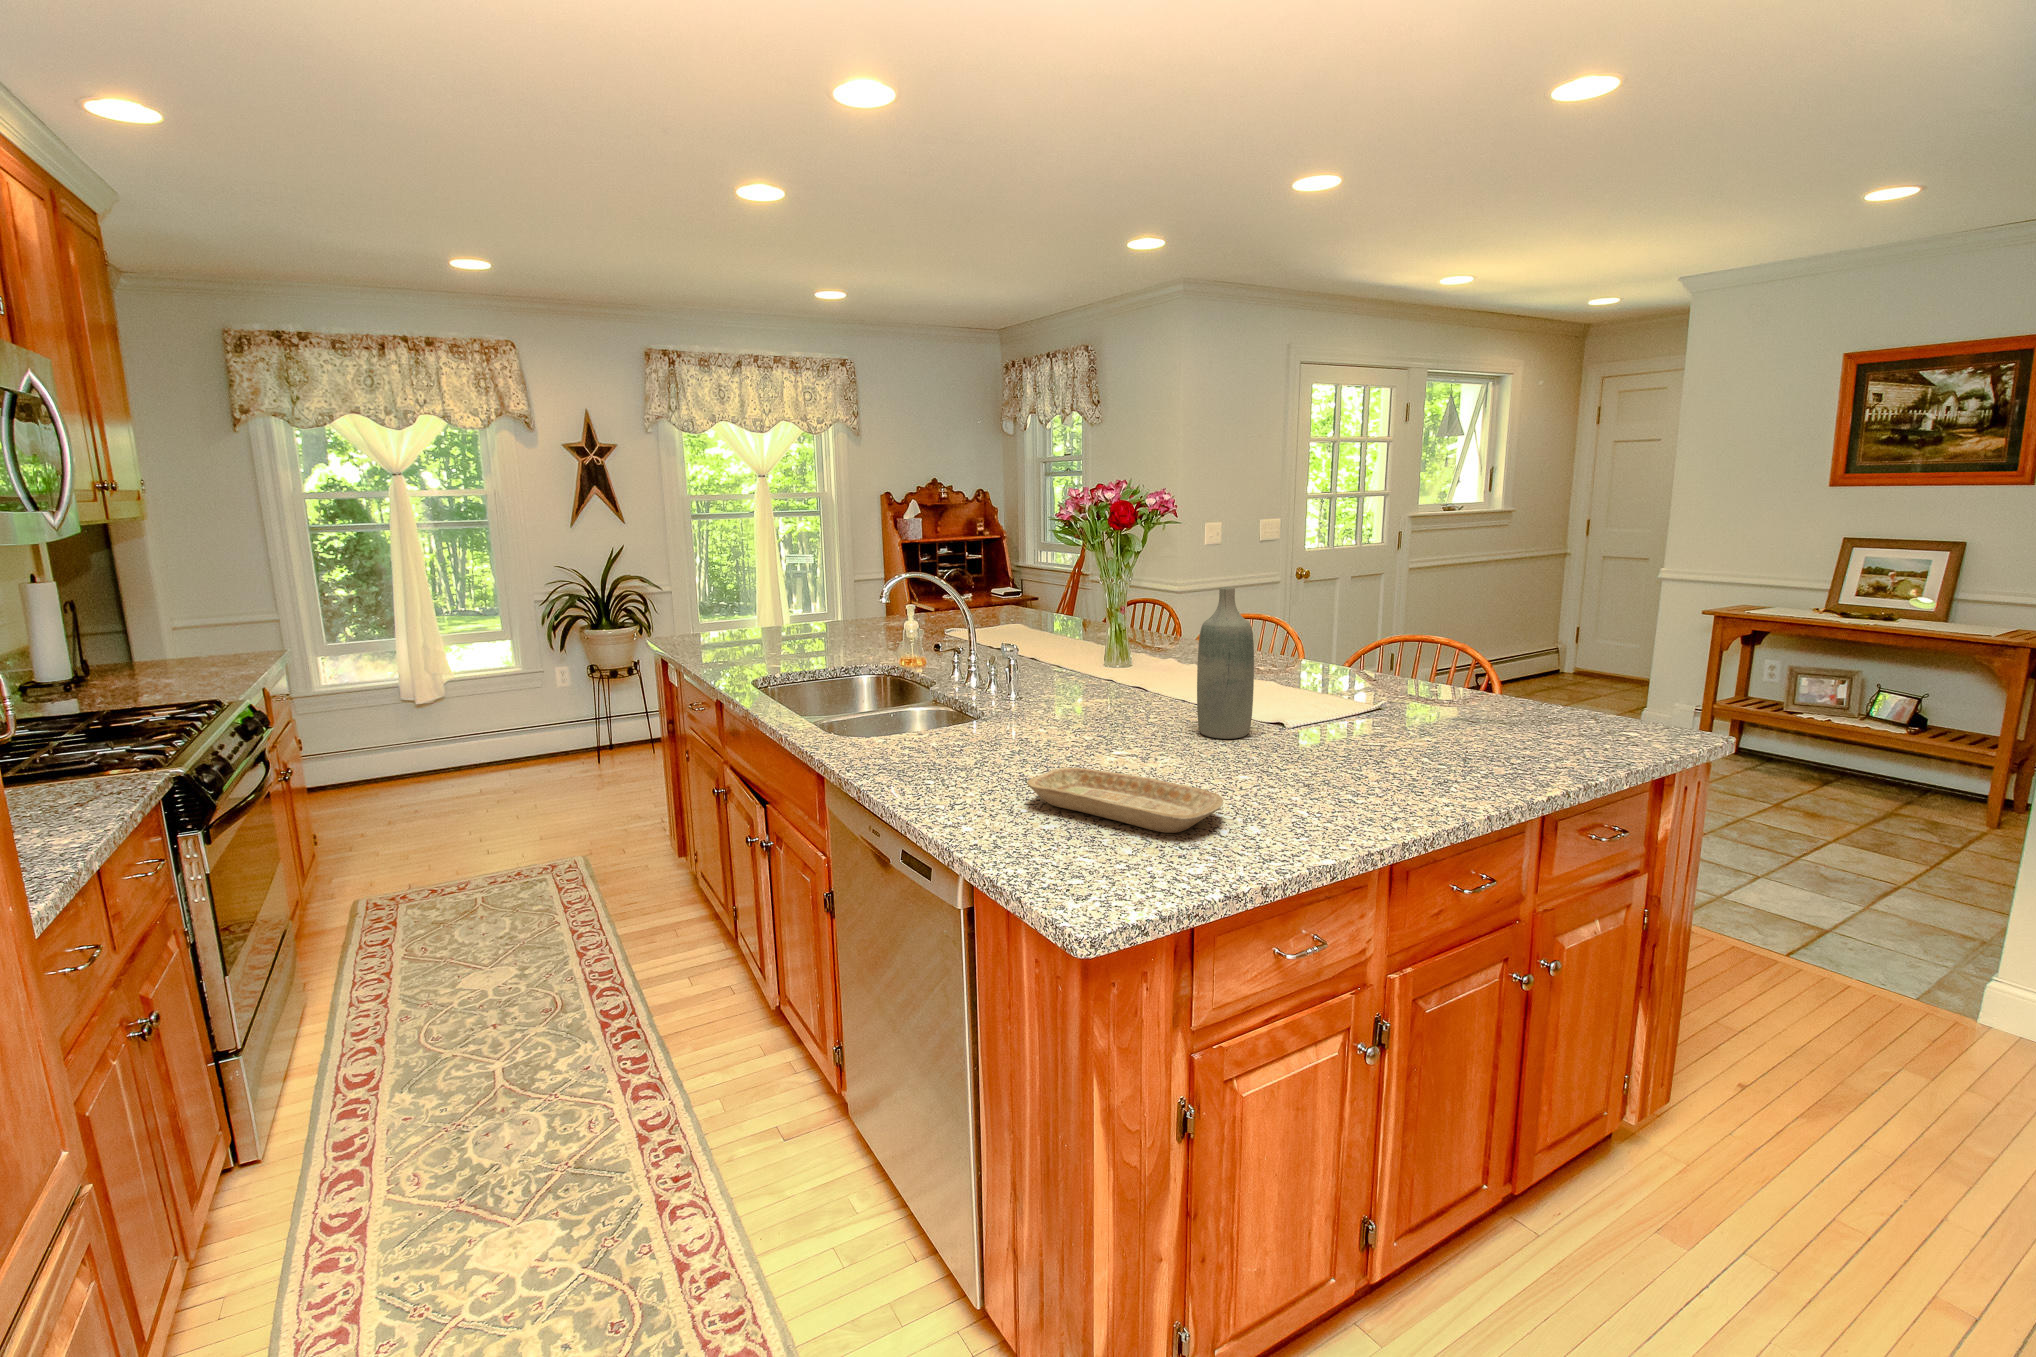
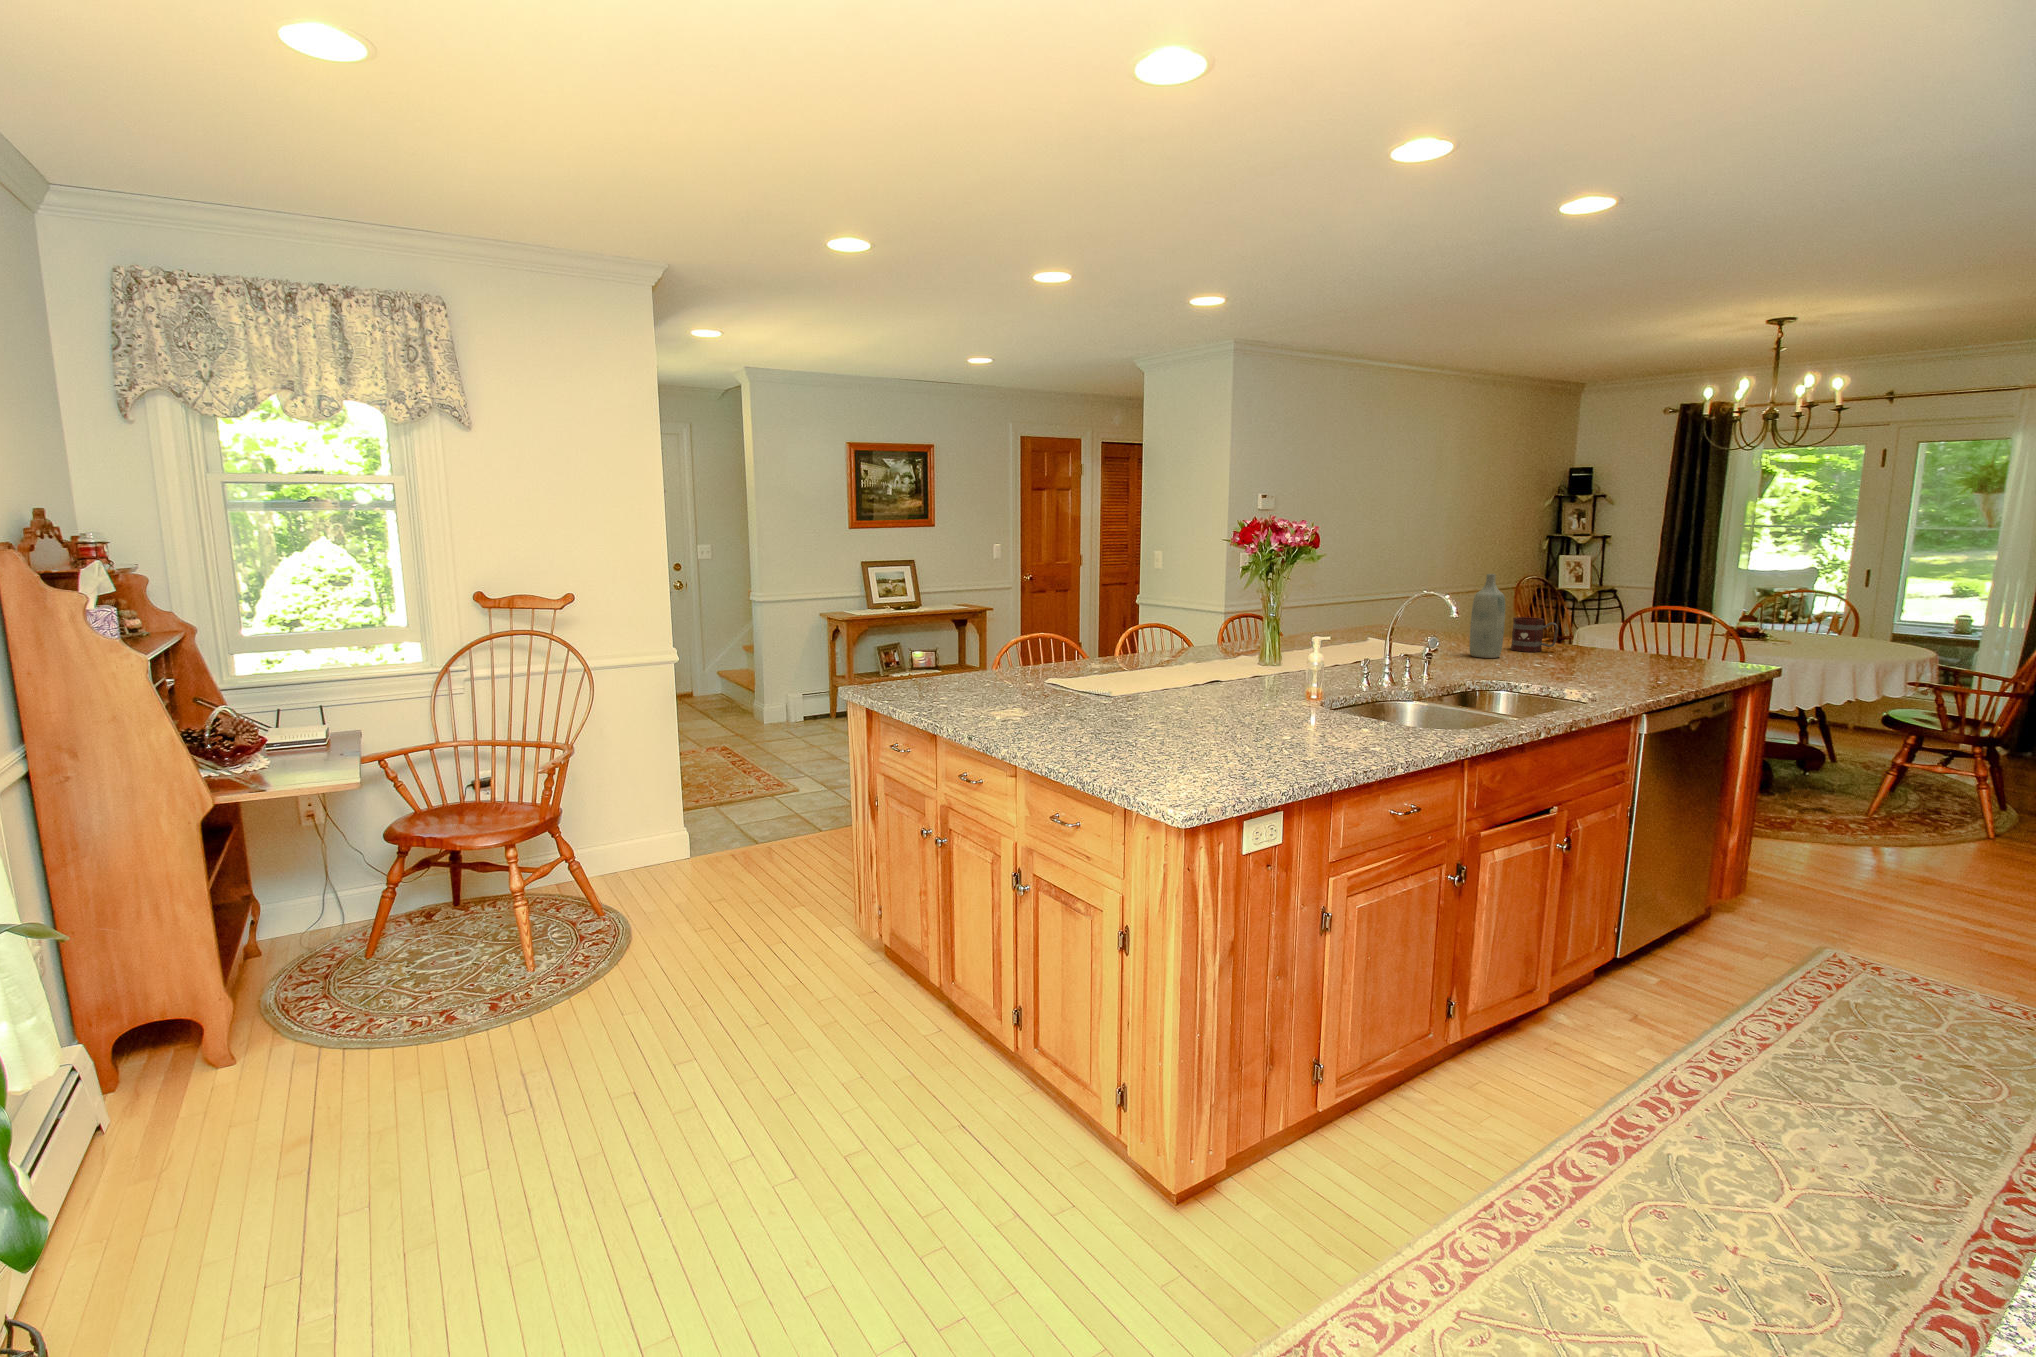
mug: none [1301,694,1363,773] -> present [1511,617,1558,652]
tray: present [1027,768,1224,833] -> none [1629,650,1681,672]

